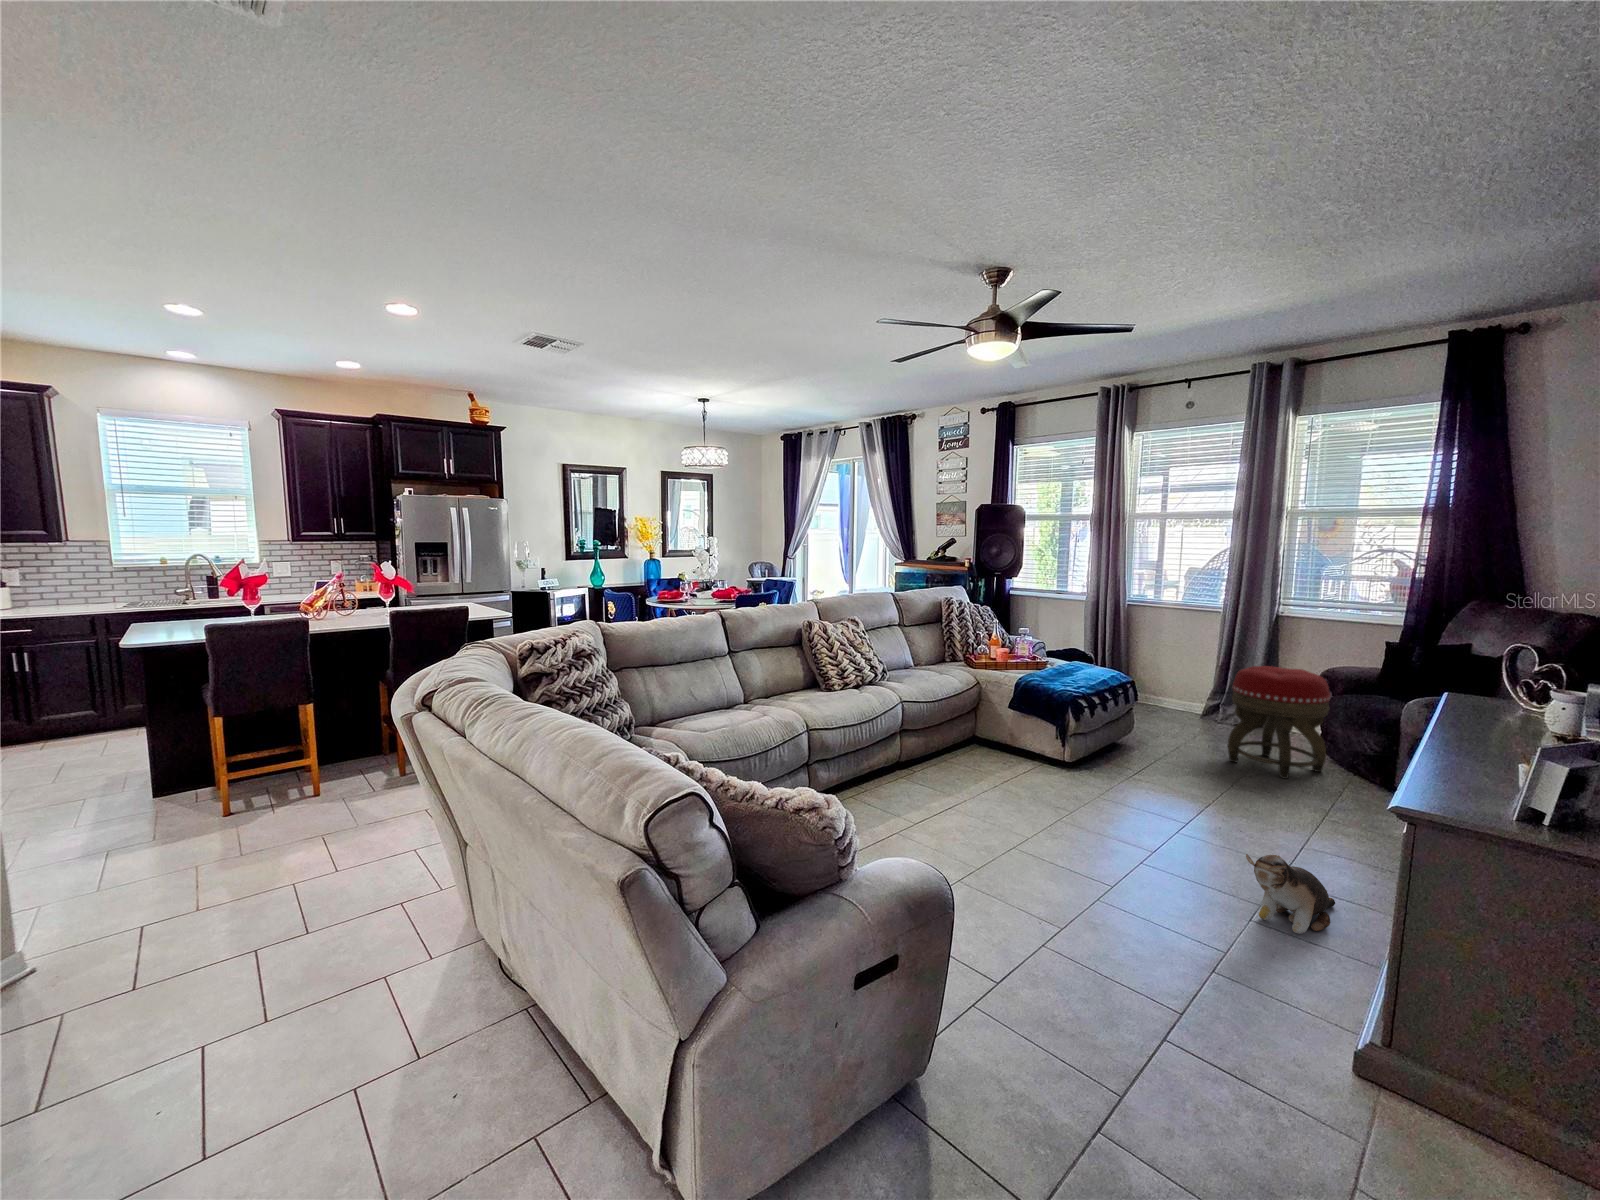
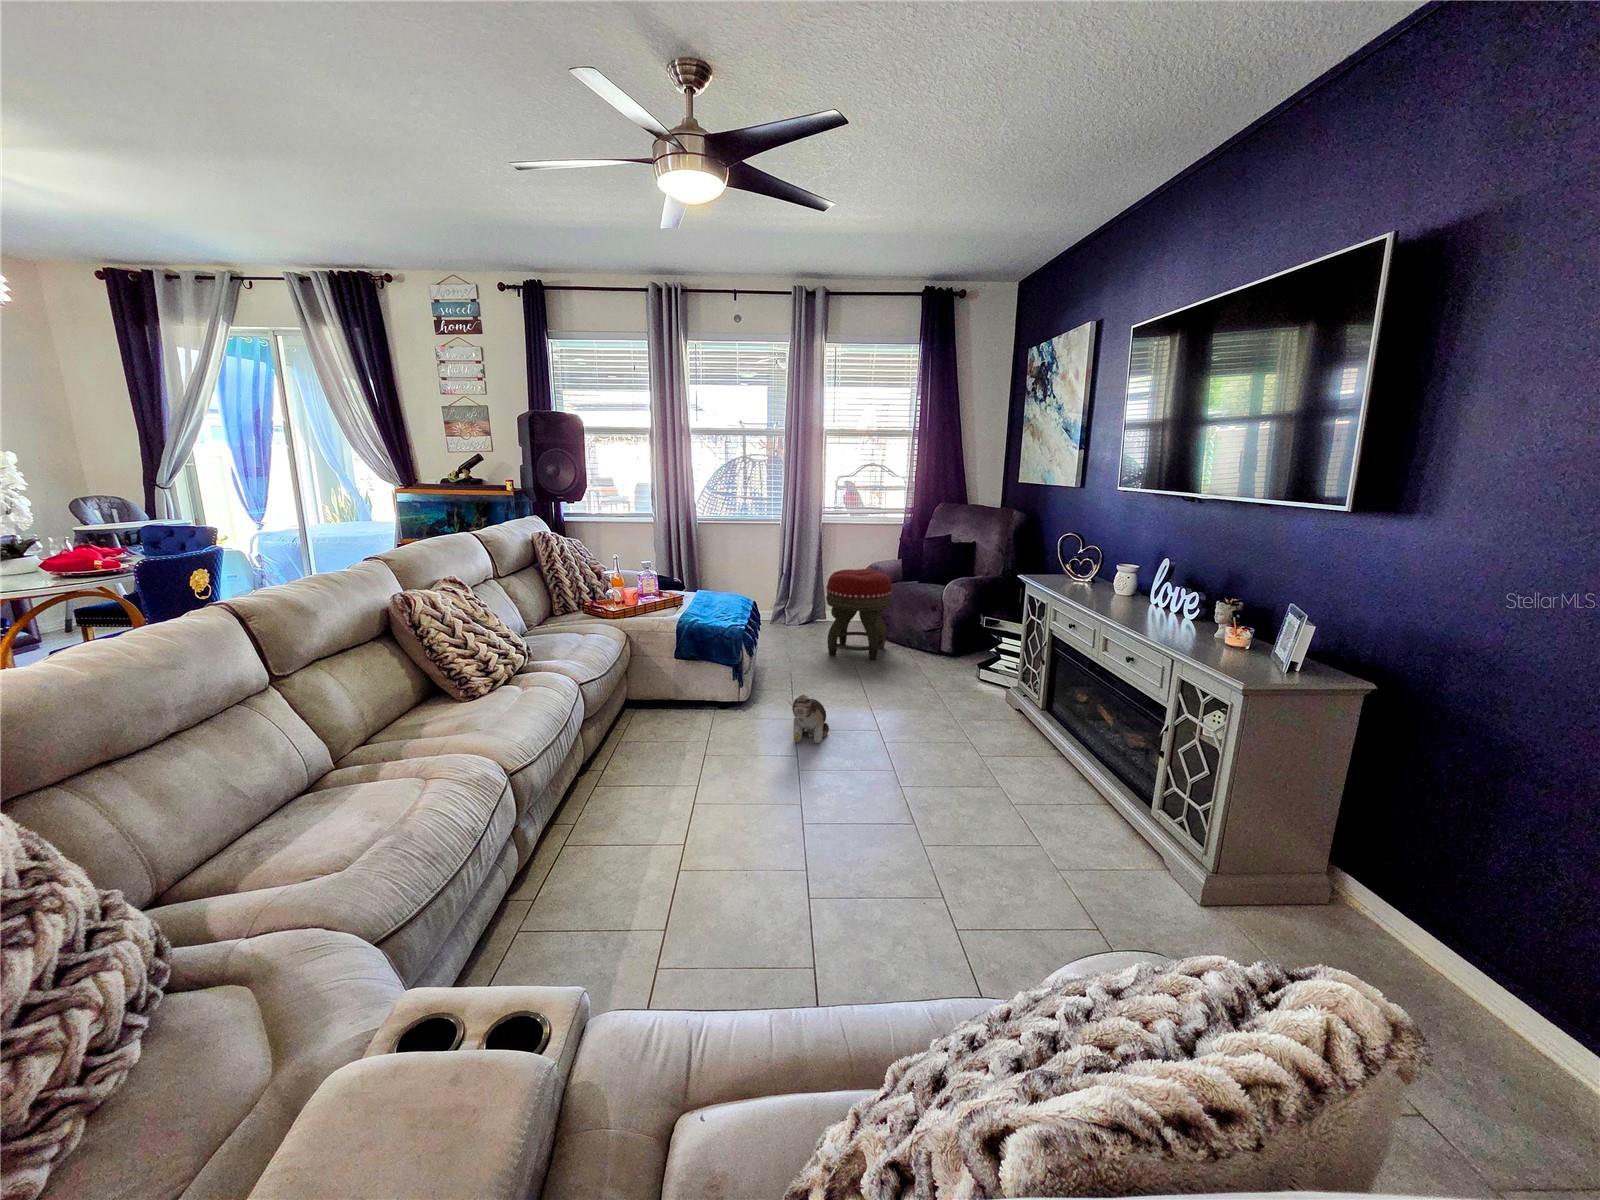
plush toy: present [1246,854,1335,934] -> present [788,695,829,743]

